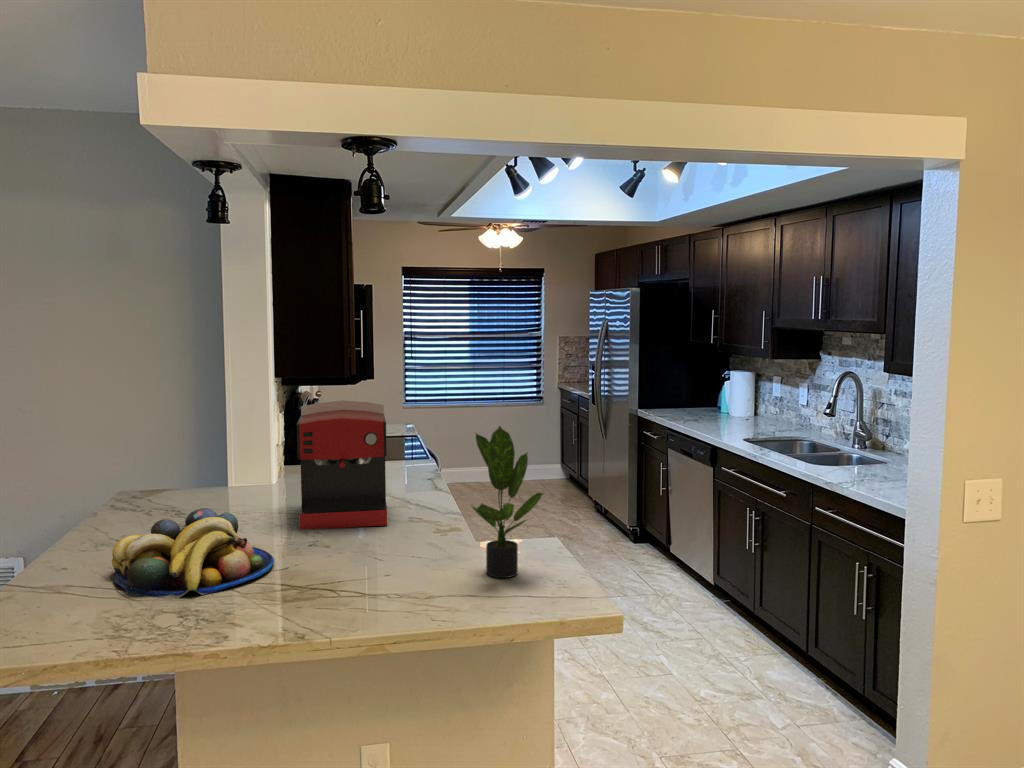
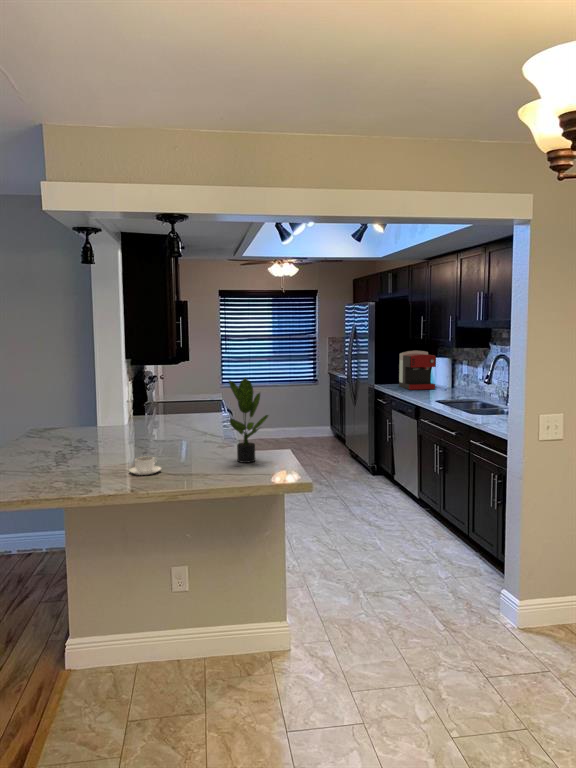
coffee maker: present [297,400,387,530] -> present [399,351,436,390]
fruit bowl: present [112,508,274,598] -> none [30,425,119,469]
coffee cup: none [298,576,358,614] -> present [129,456,161,475]

